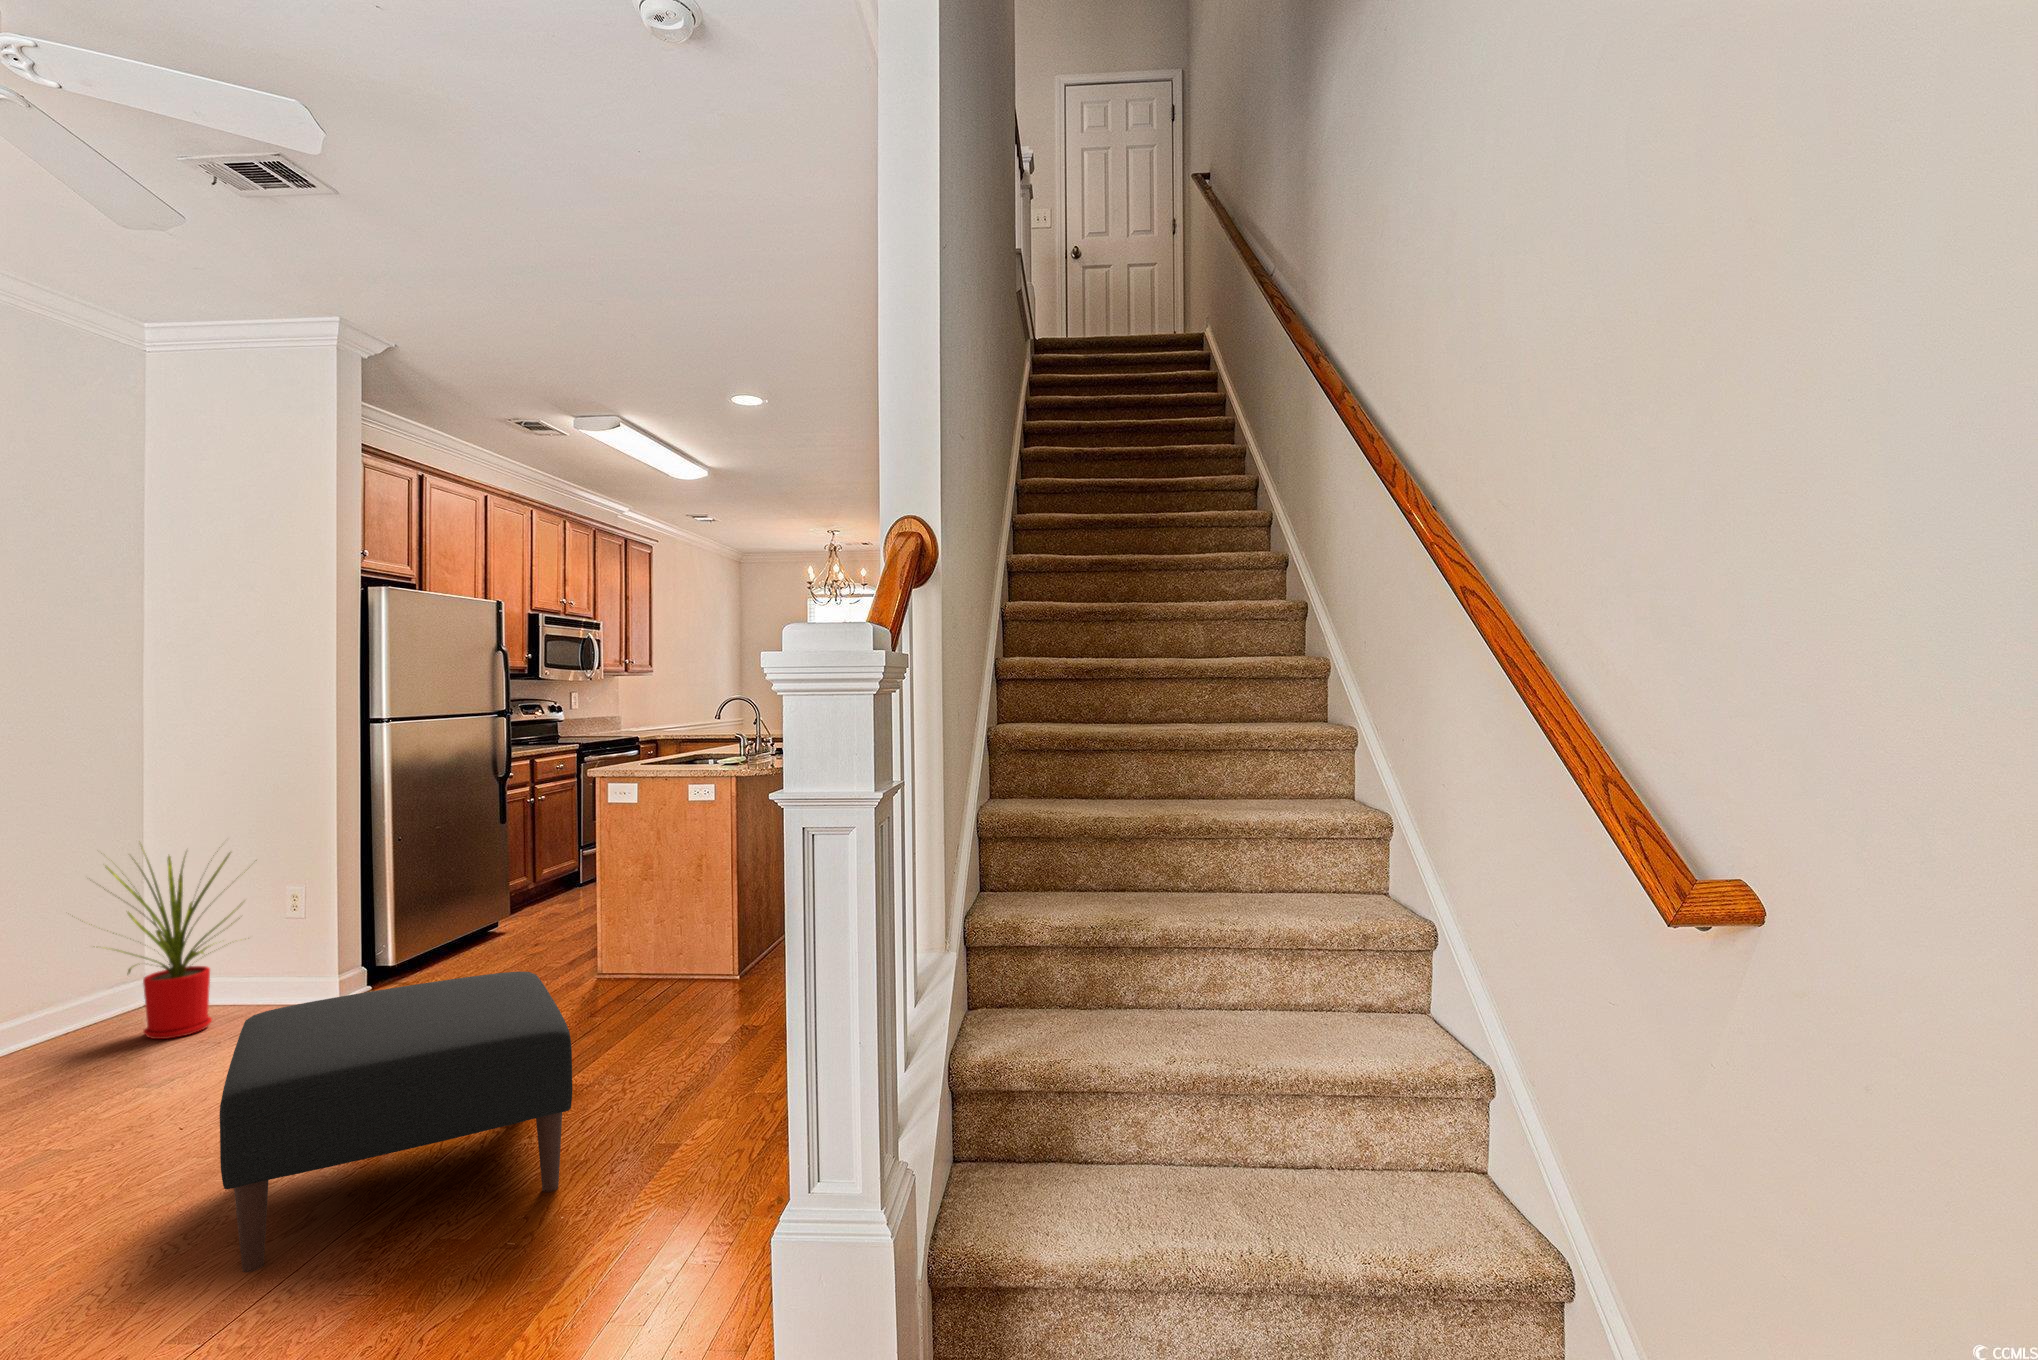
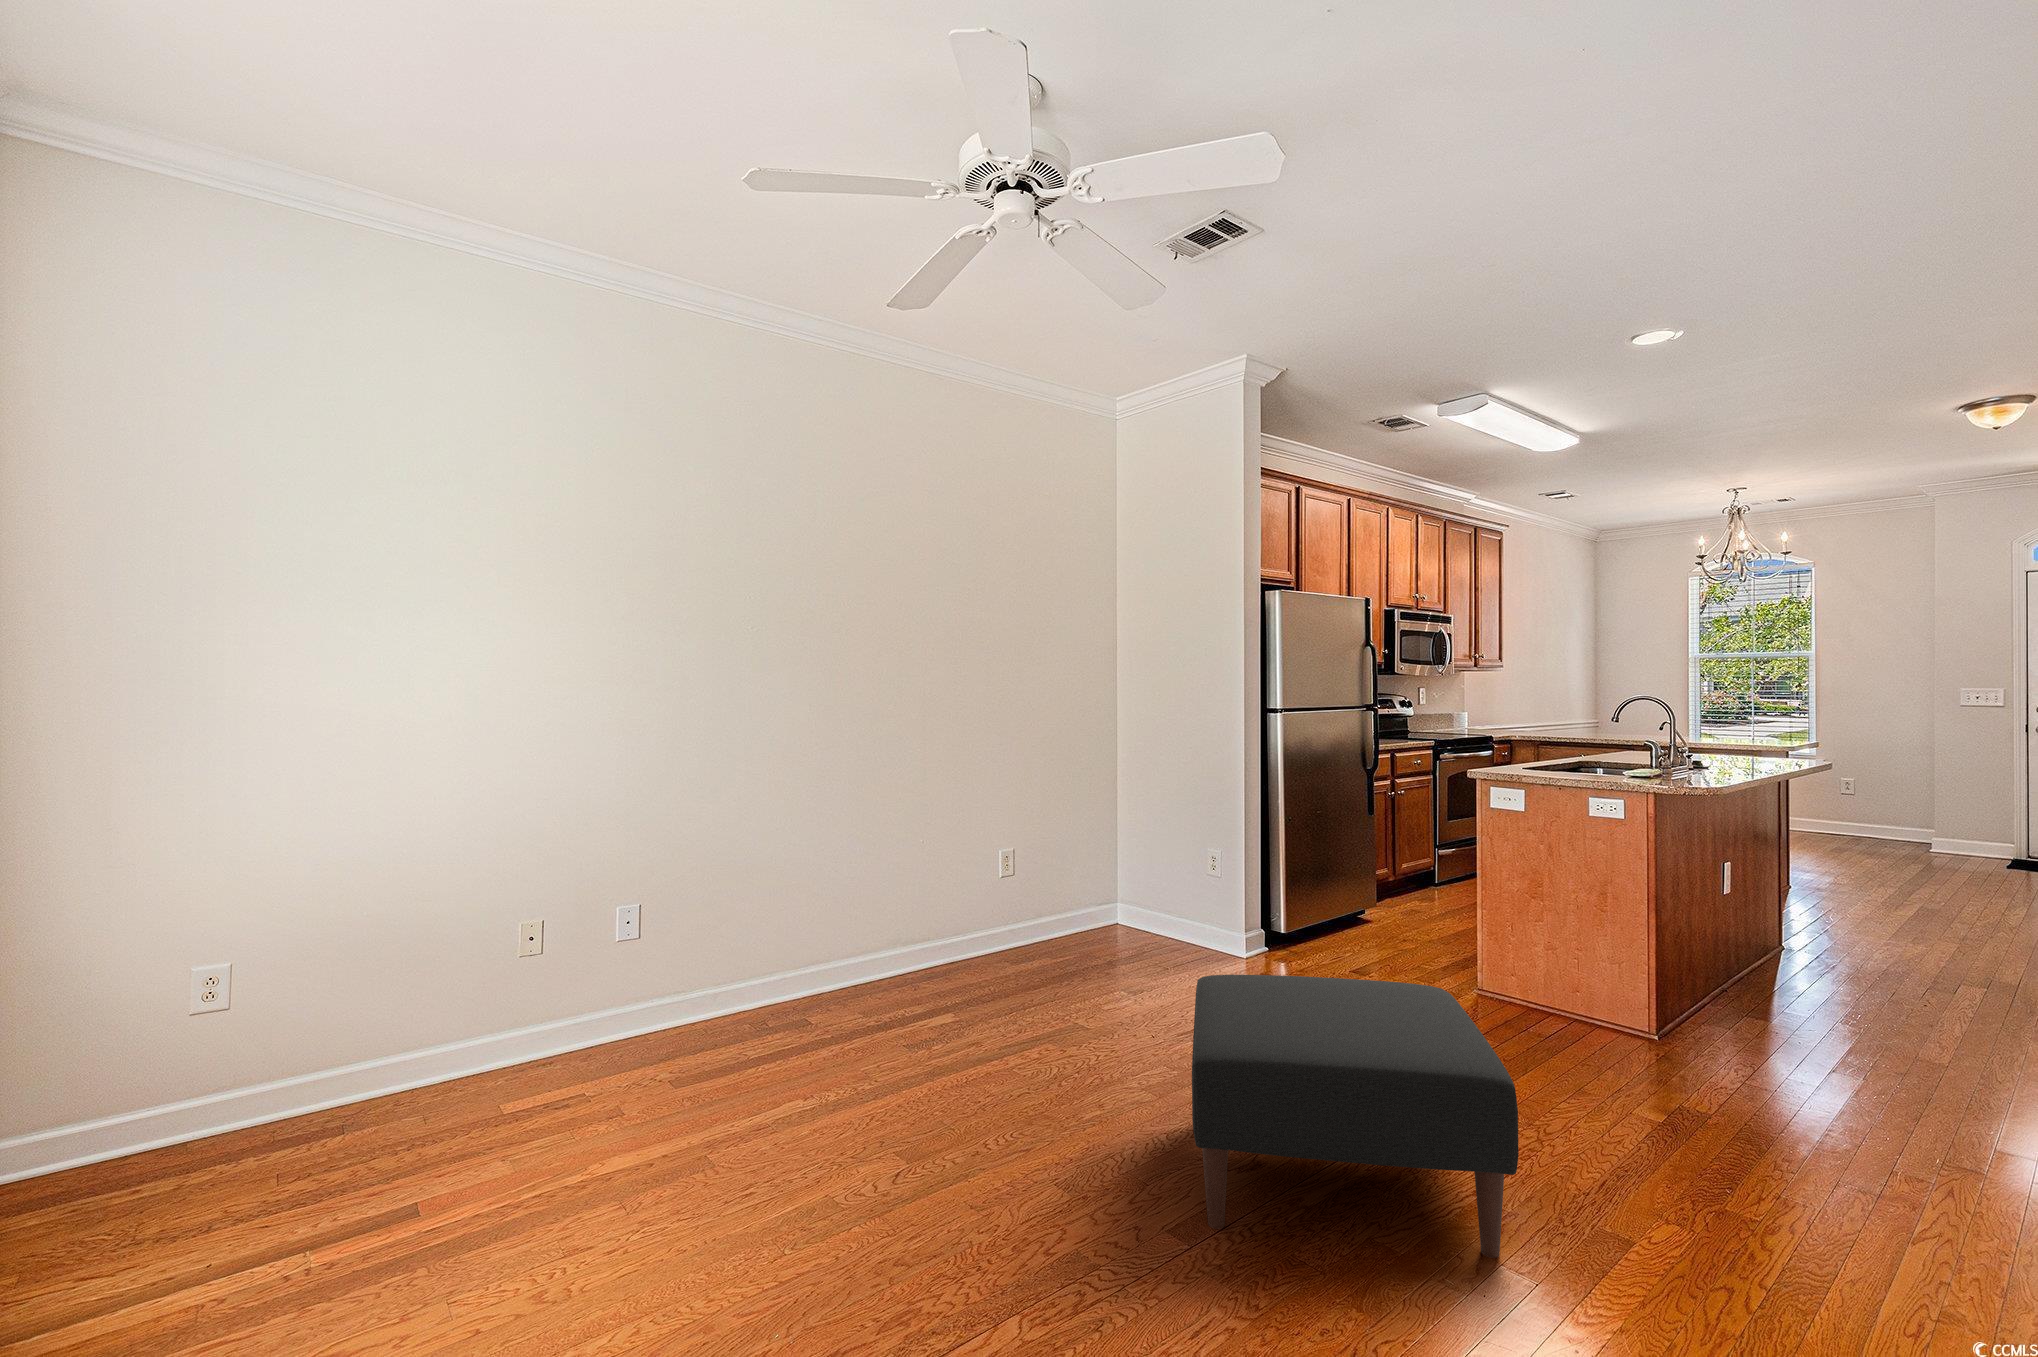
house plant: present [89,850,245,1039] -> none [1068,801,1187,963]

